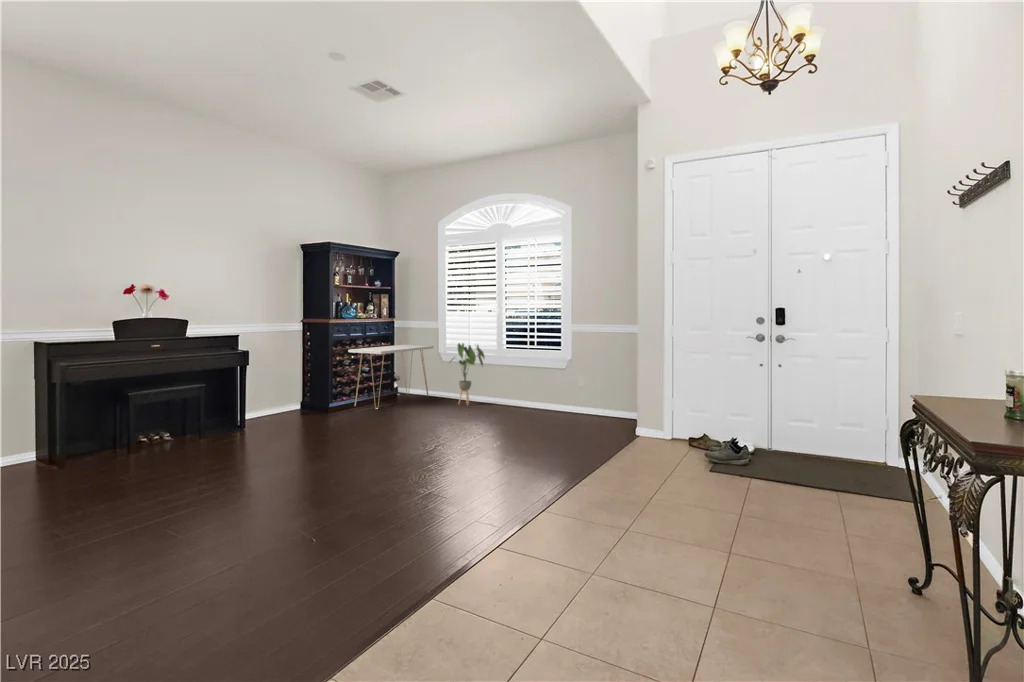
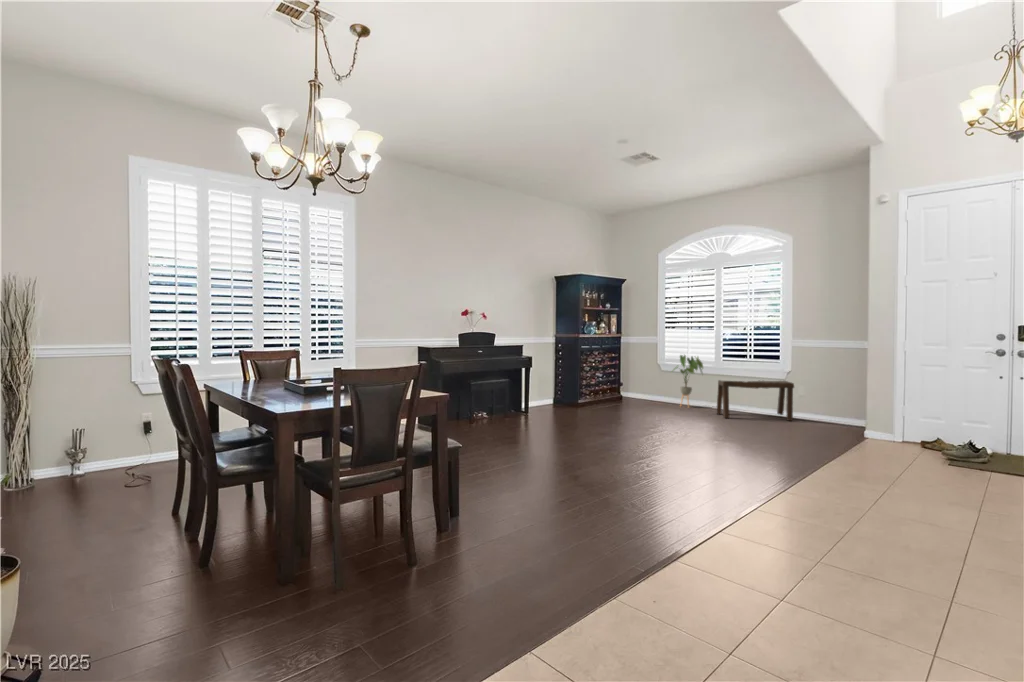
console table: present [348,345,433,409] -> none [590,356,655,407]
bench: none [495,371,574,419] -> present [716,380,794,421]

